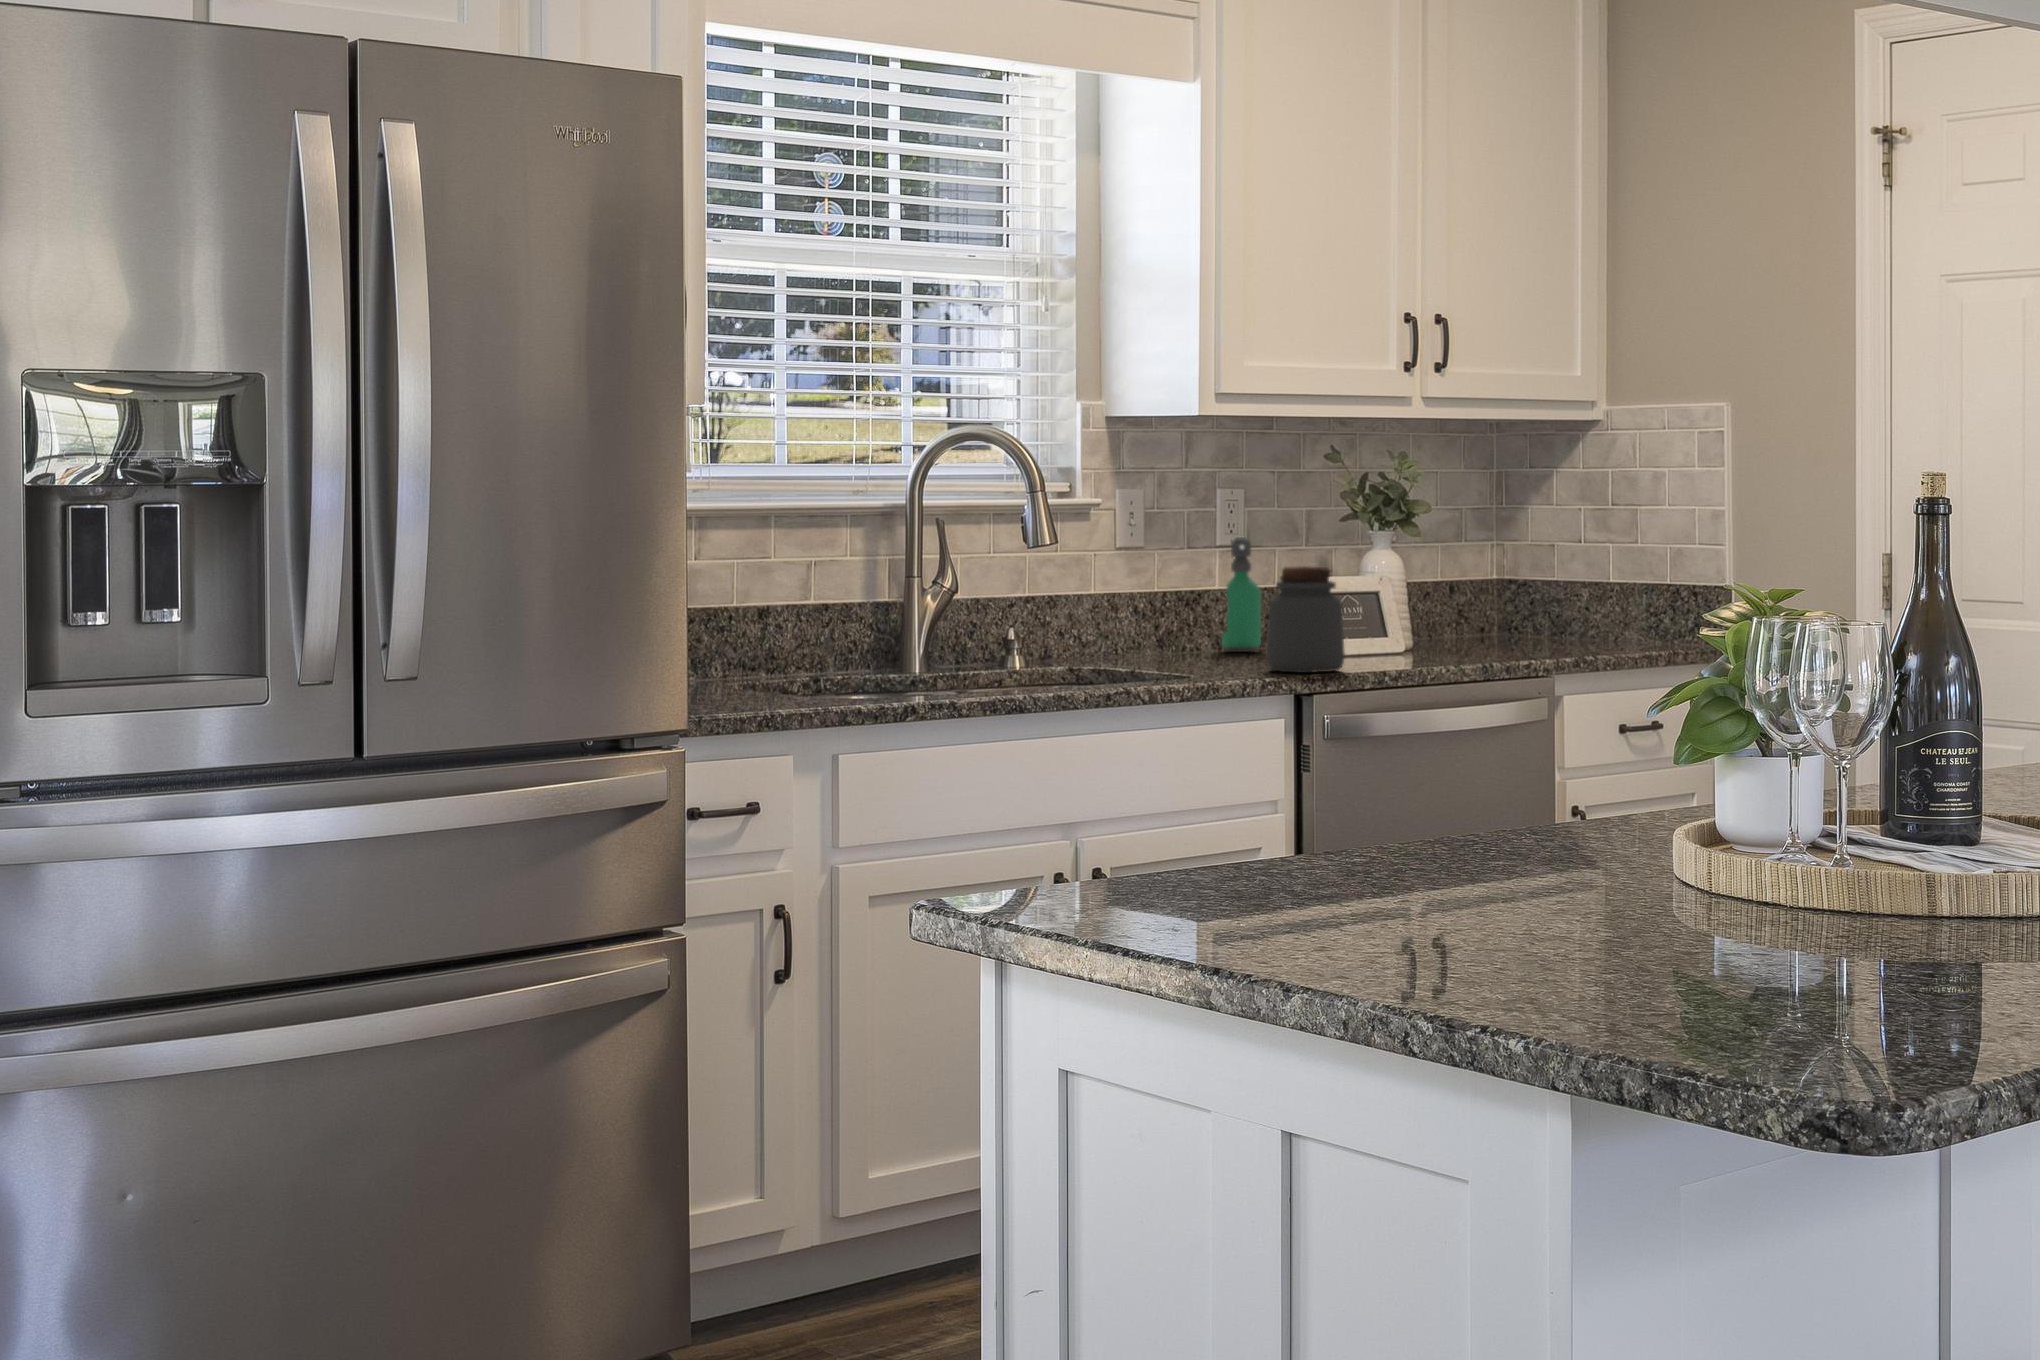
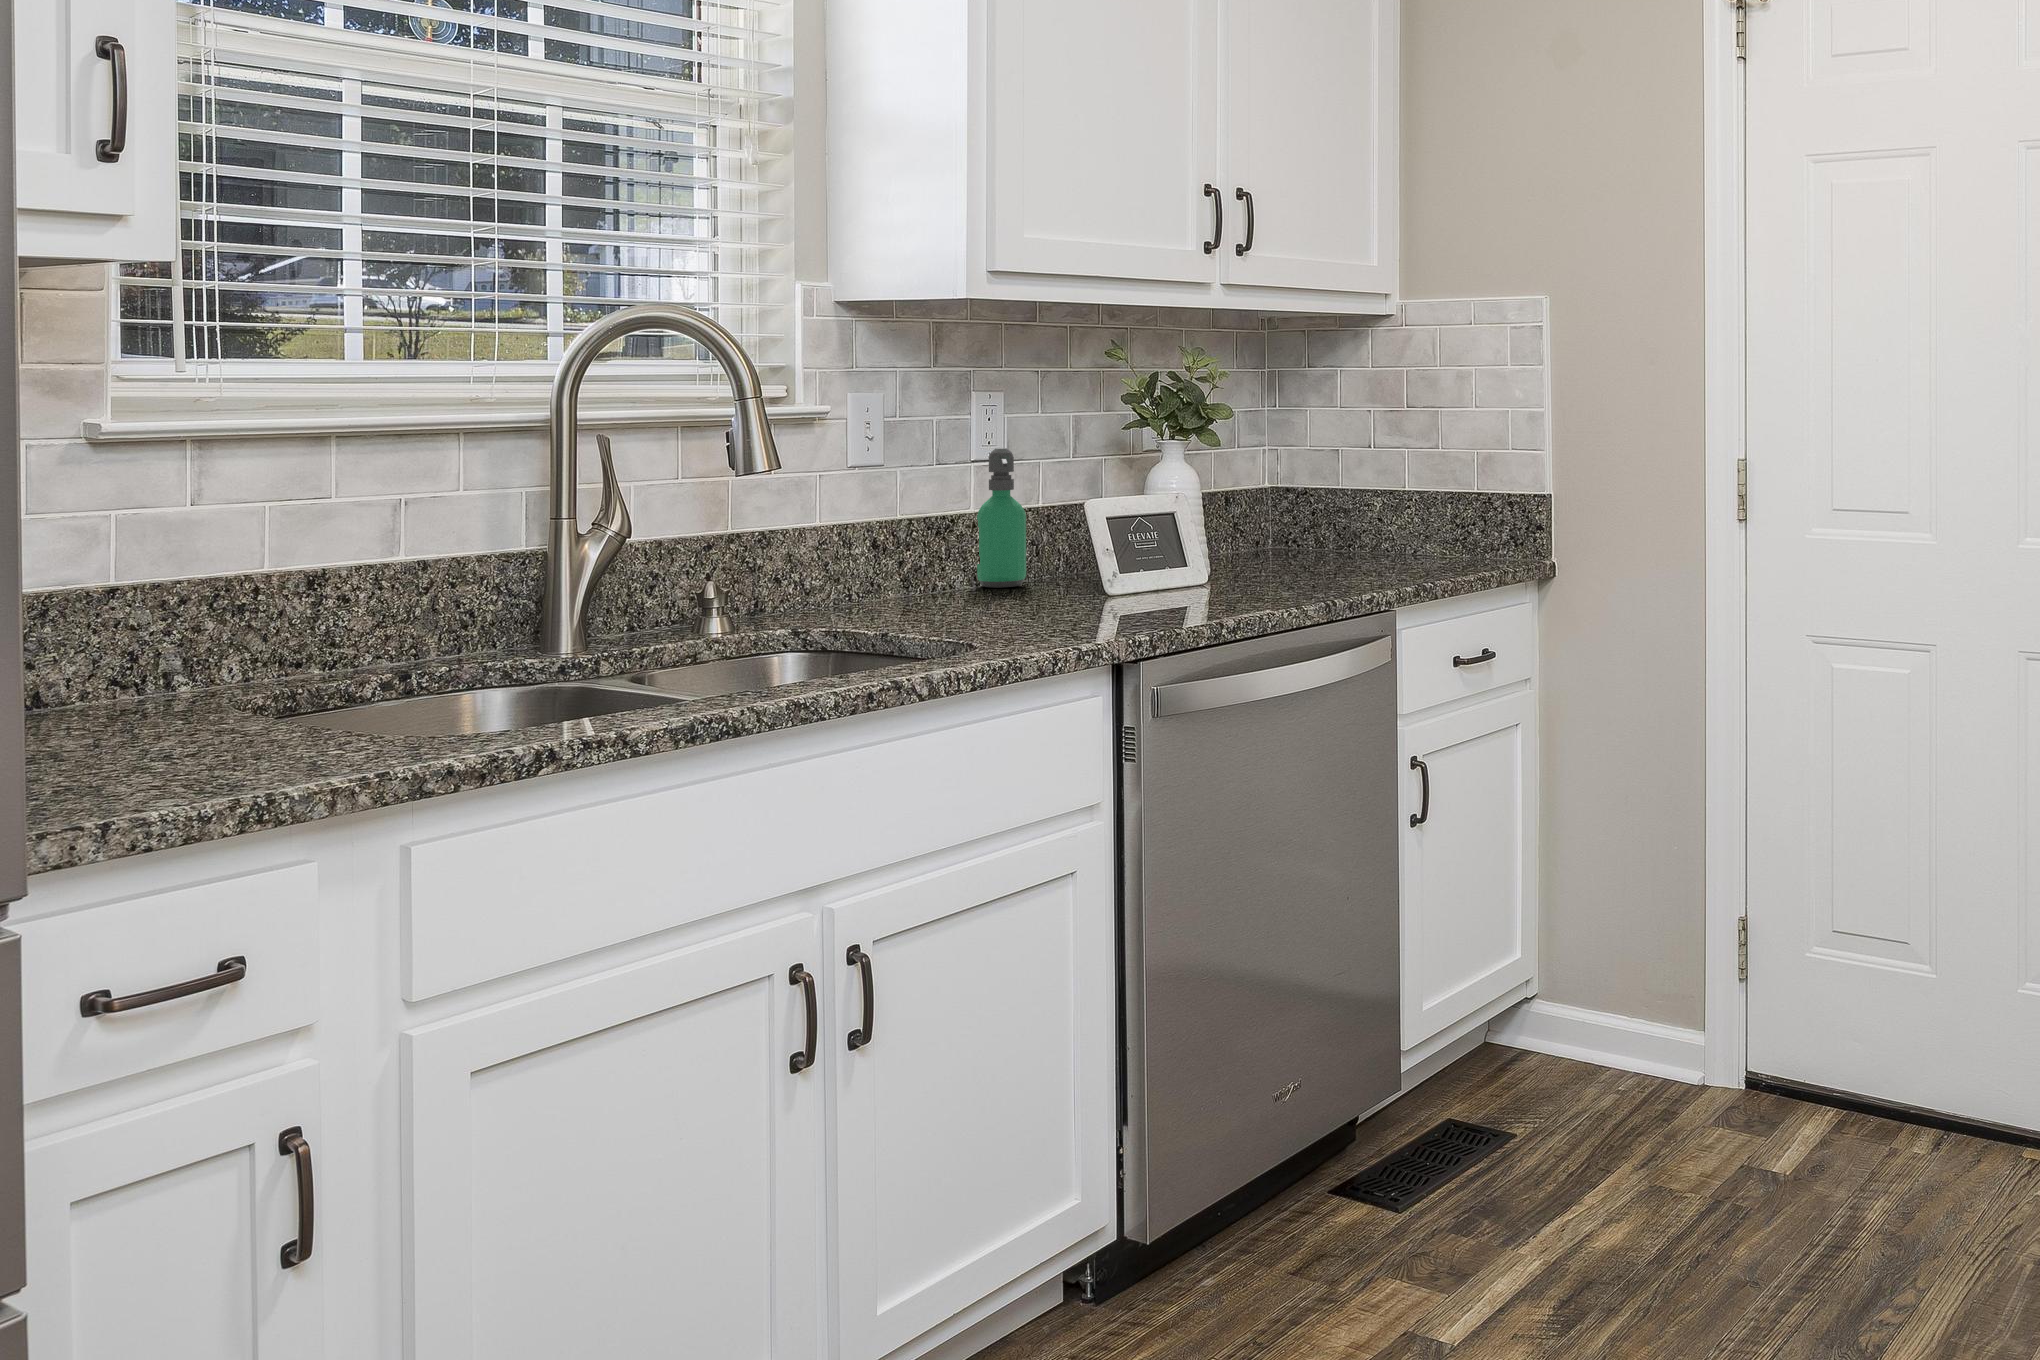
jar: present [1267,566,1345,672] -> none [1061,491,1162,628]

